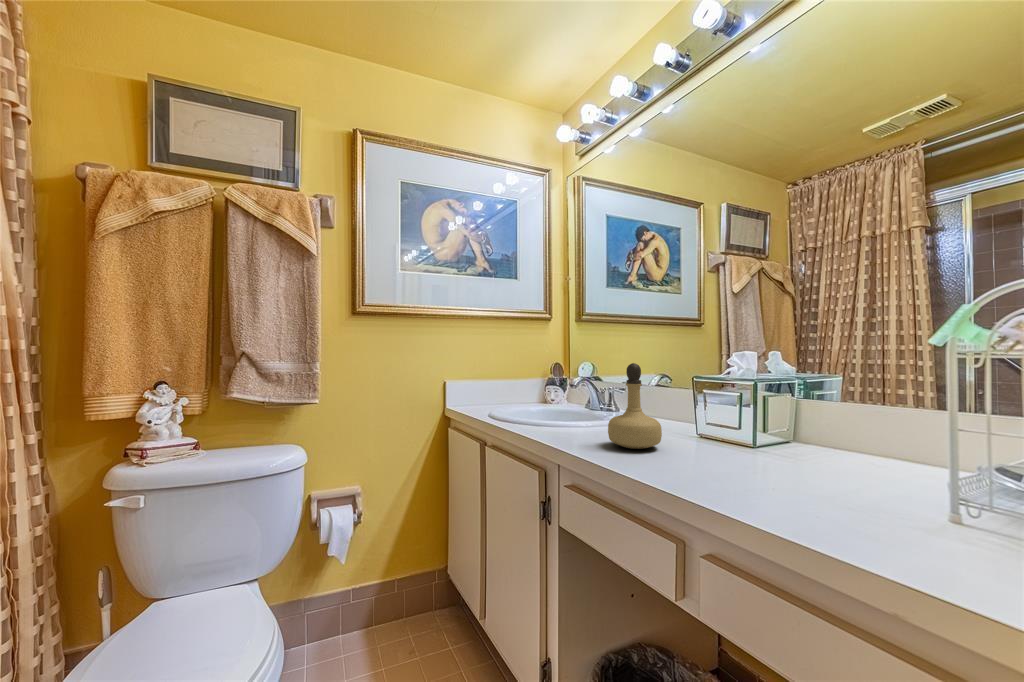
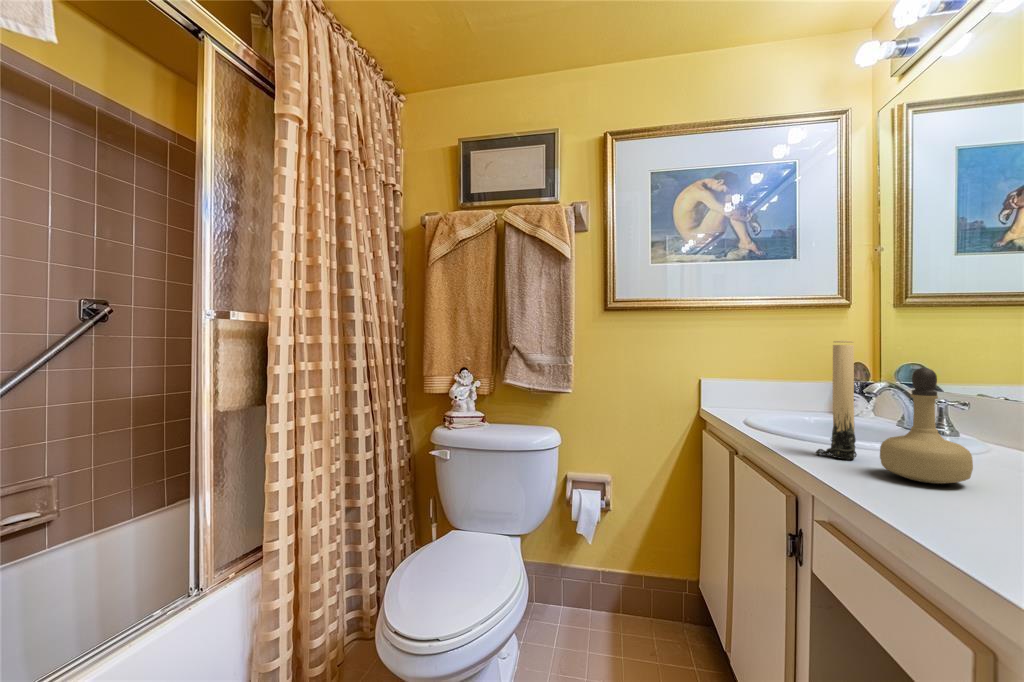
candle: none [559,343,587,439] -> present [816,340,857,460]

